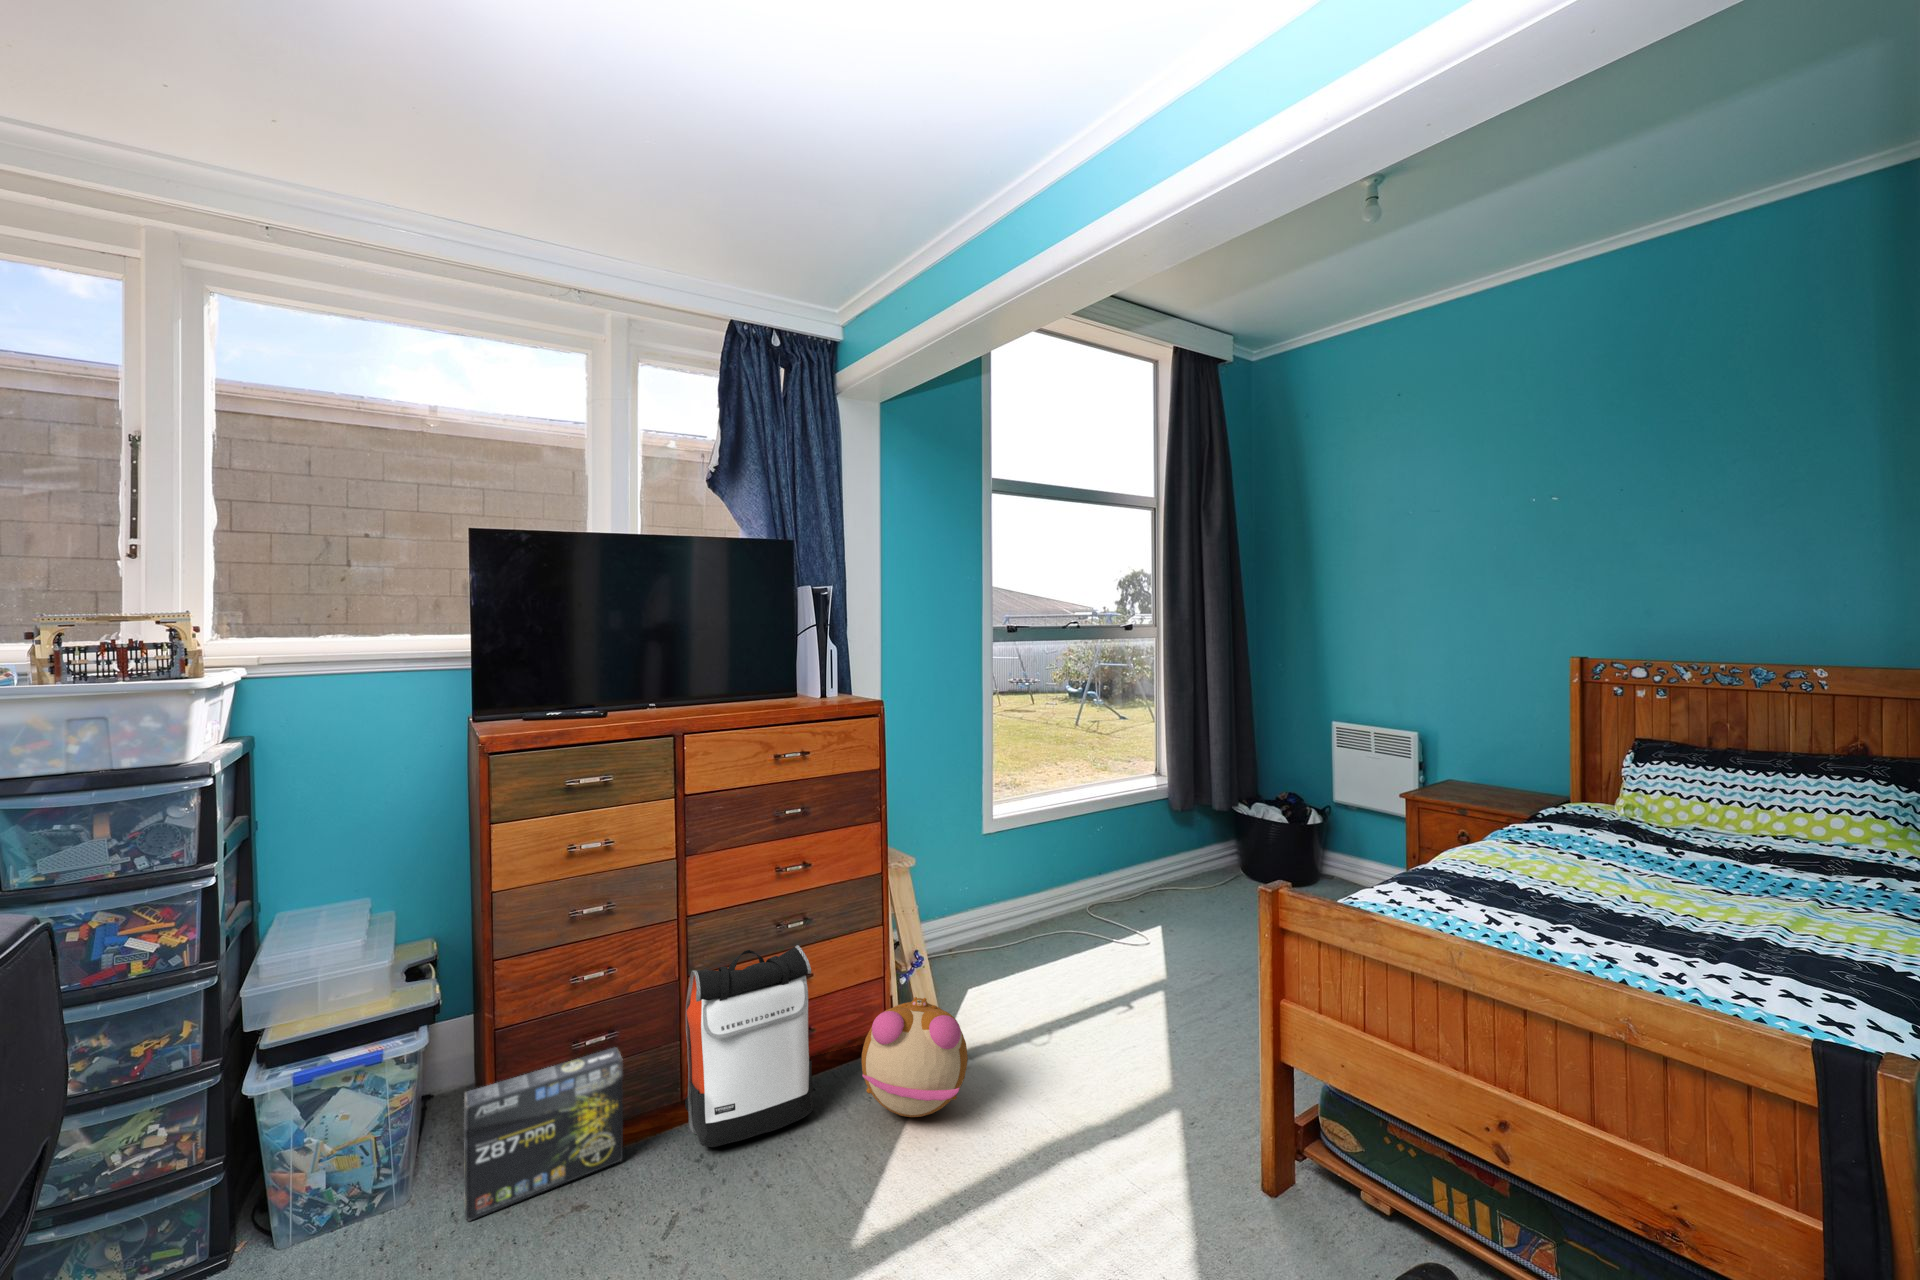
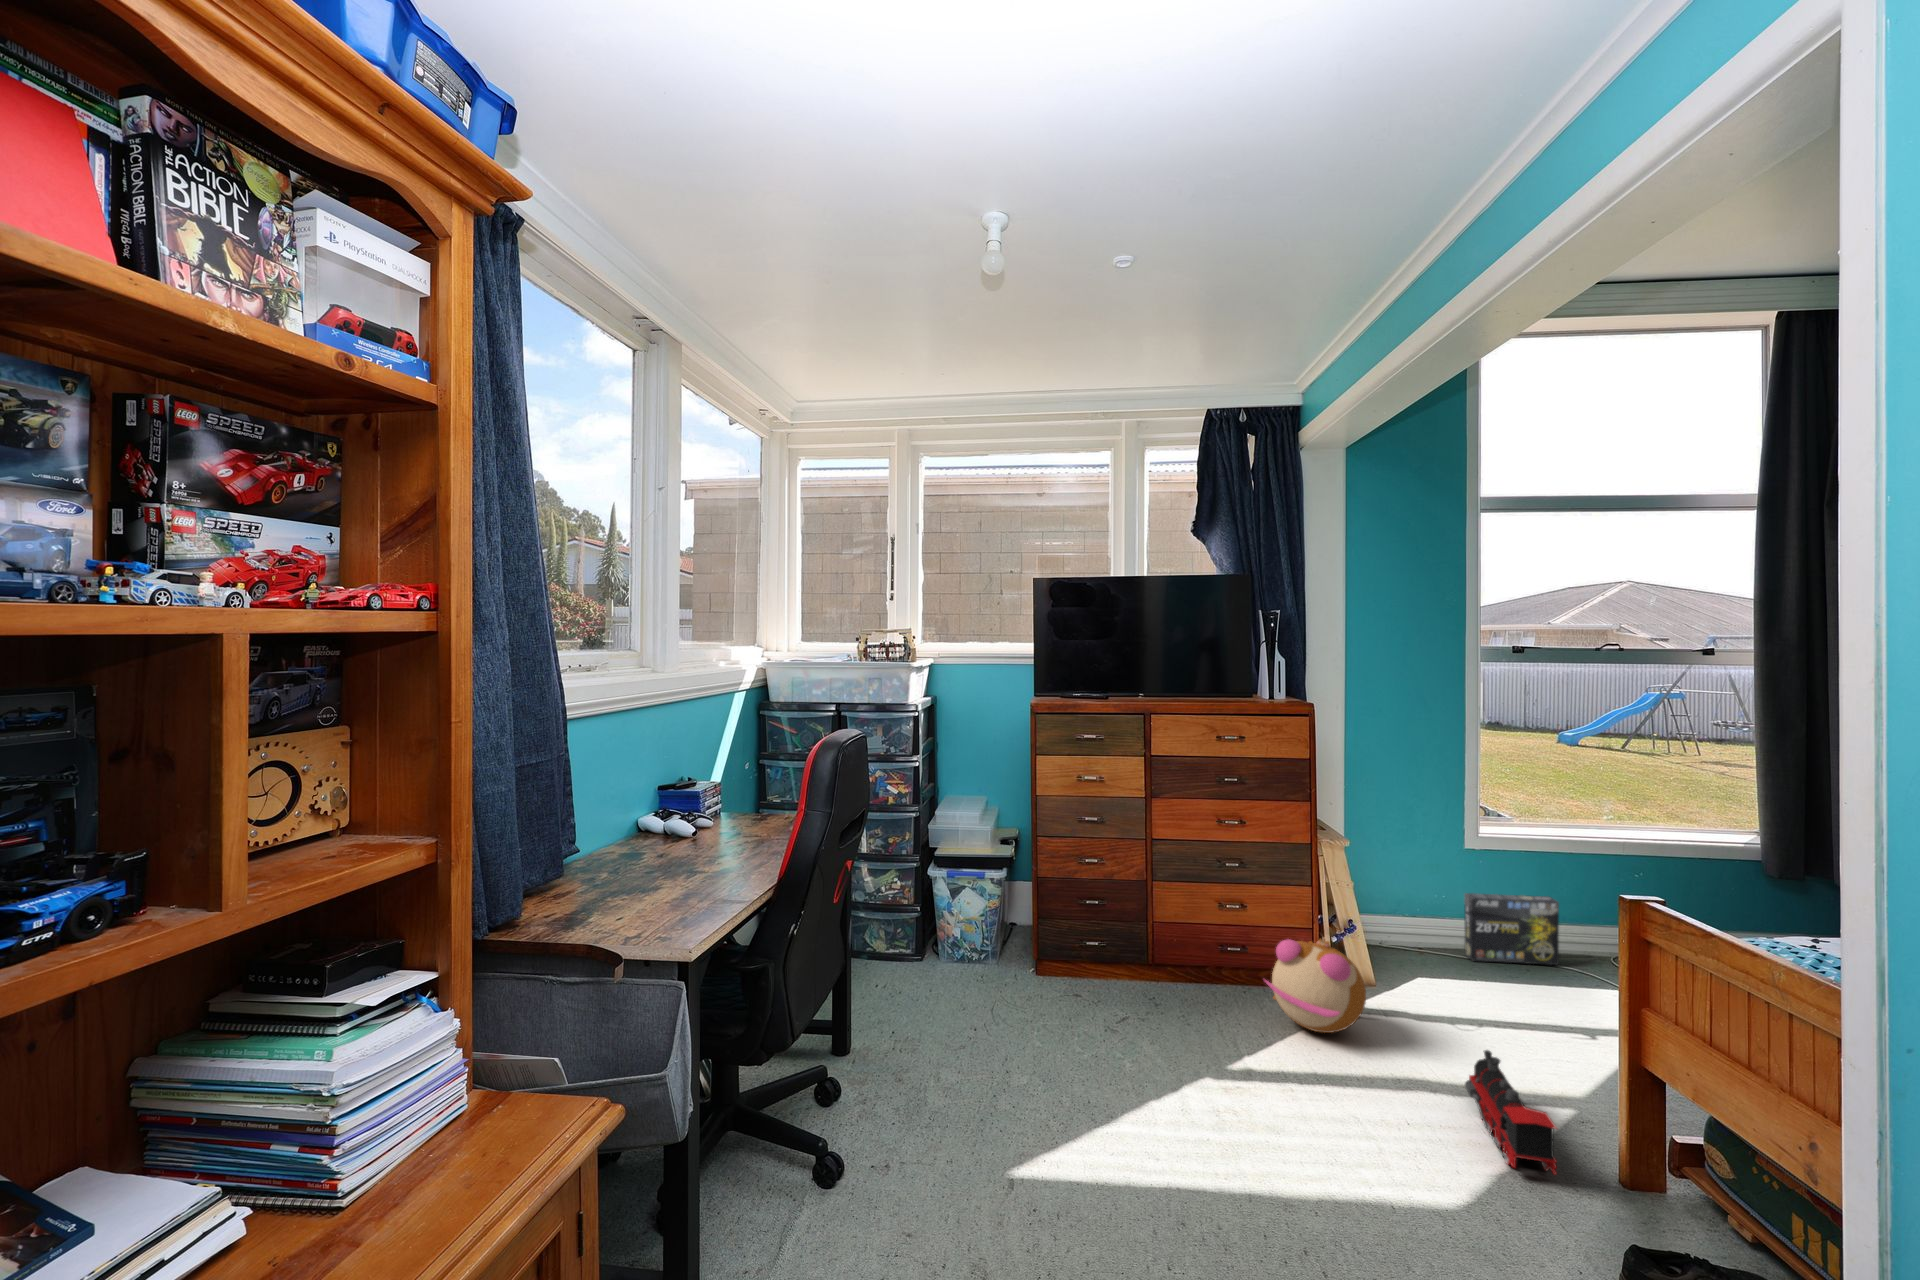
backpack: present [685,945,814,1147] -> none [1147,872,1238,1003]
box: present [464,1047,623,1221] -> present [1464,893,1559,965]
toy train: none [1092,1080,1238,1232] -> present [1465,1050,1557,1175]

